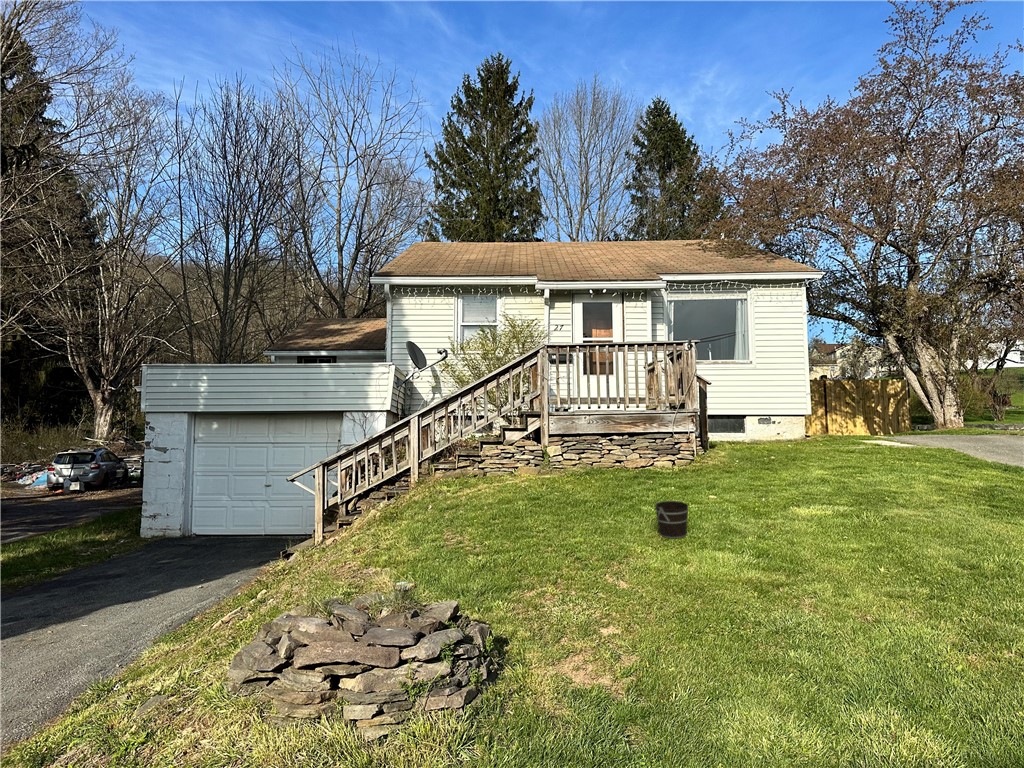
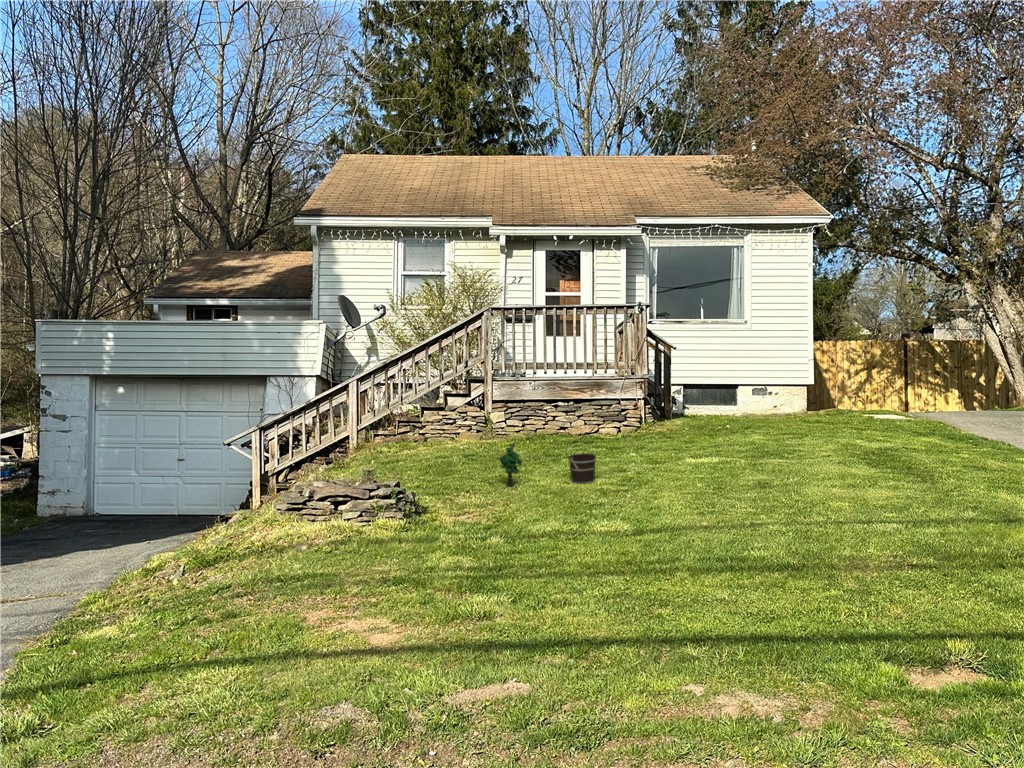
decorative plant: none [573,491,603,542] -> present [498,444,522,486]

